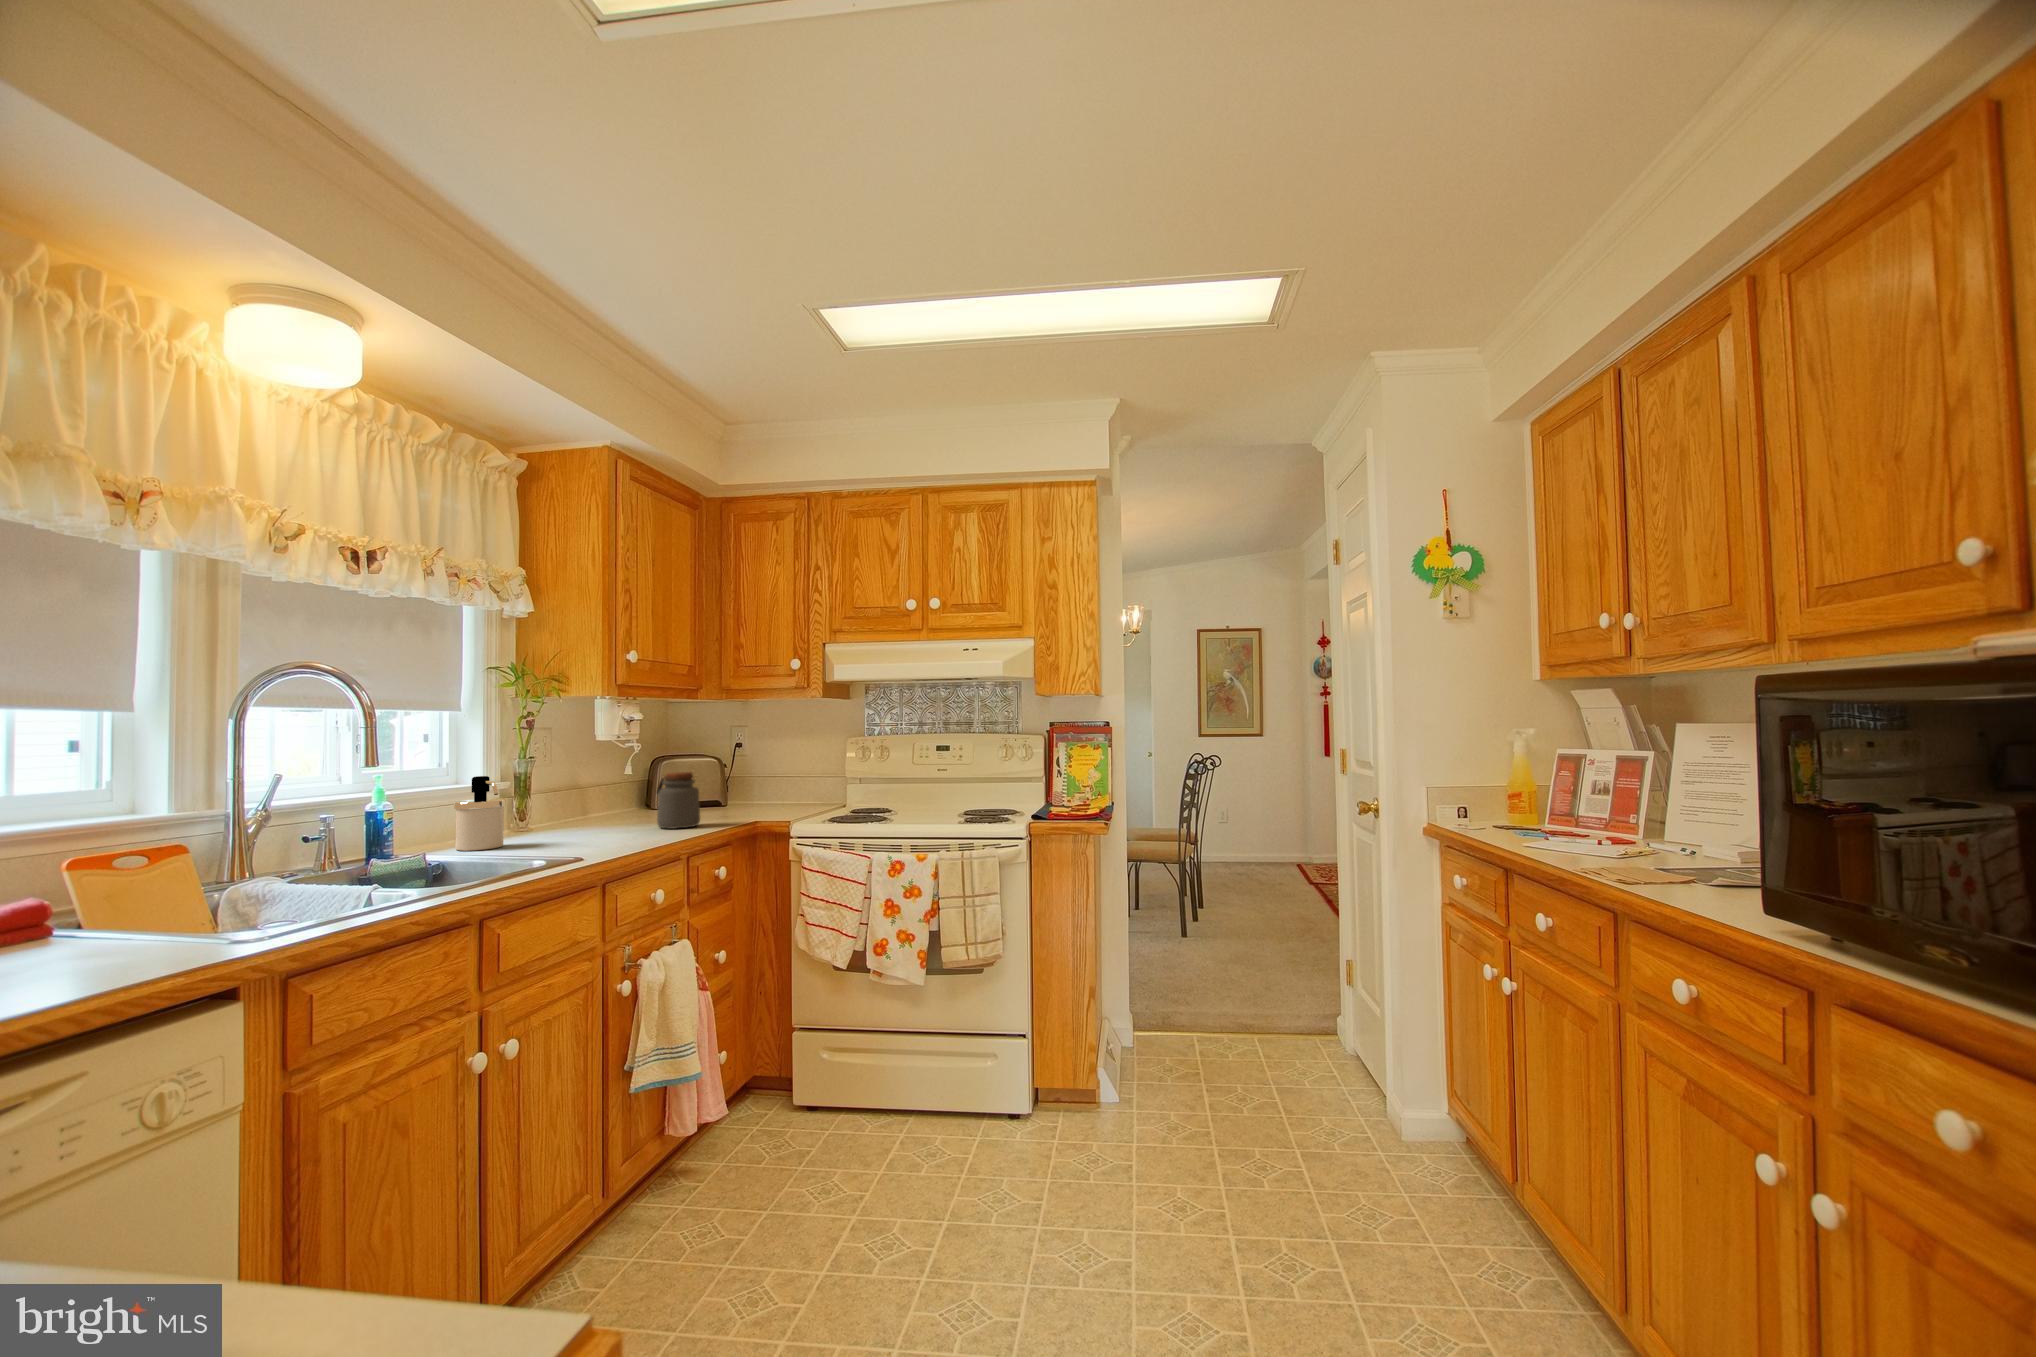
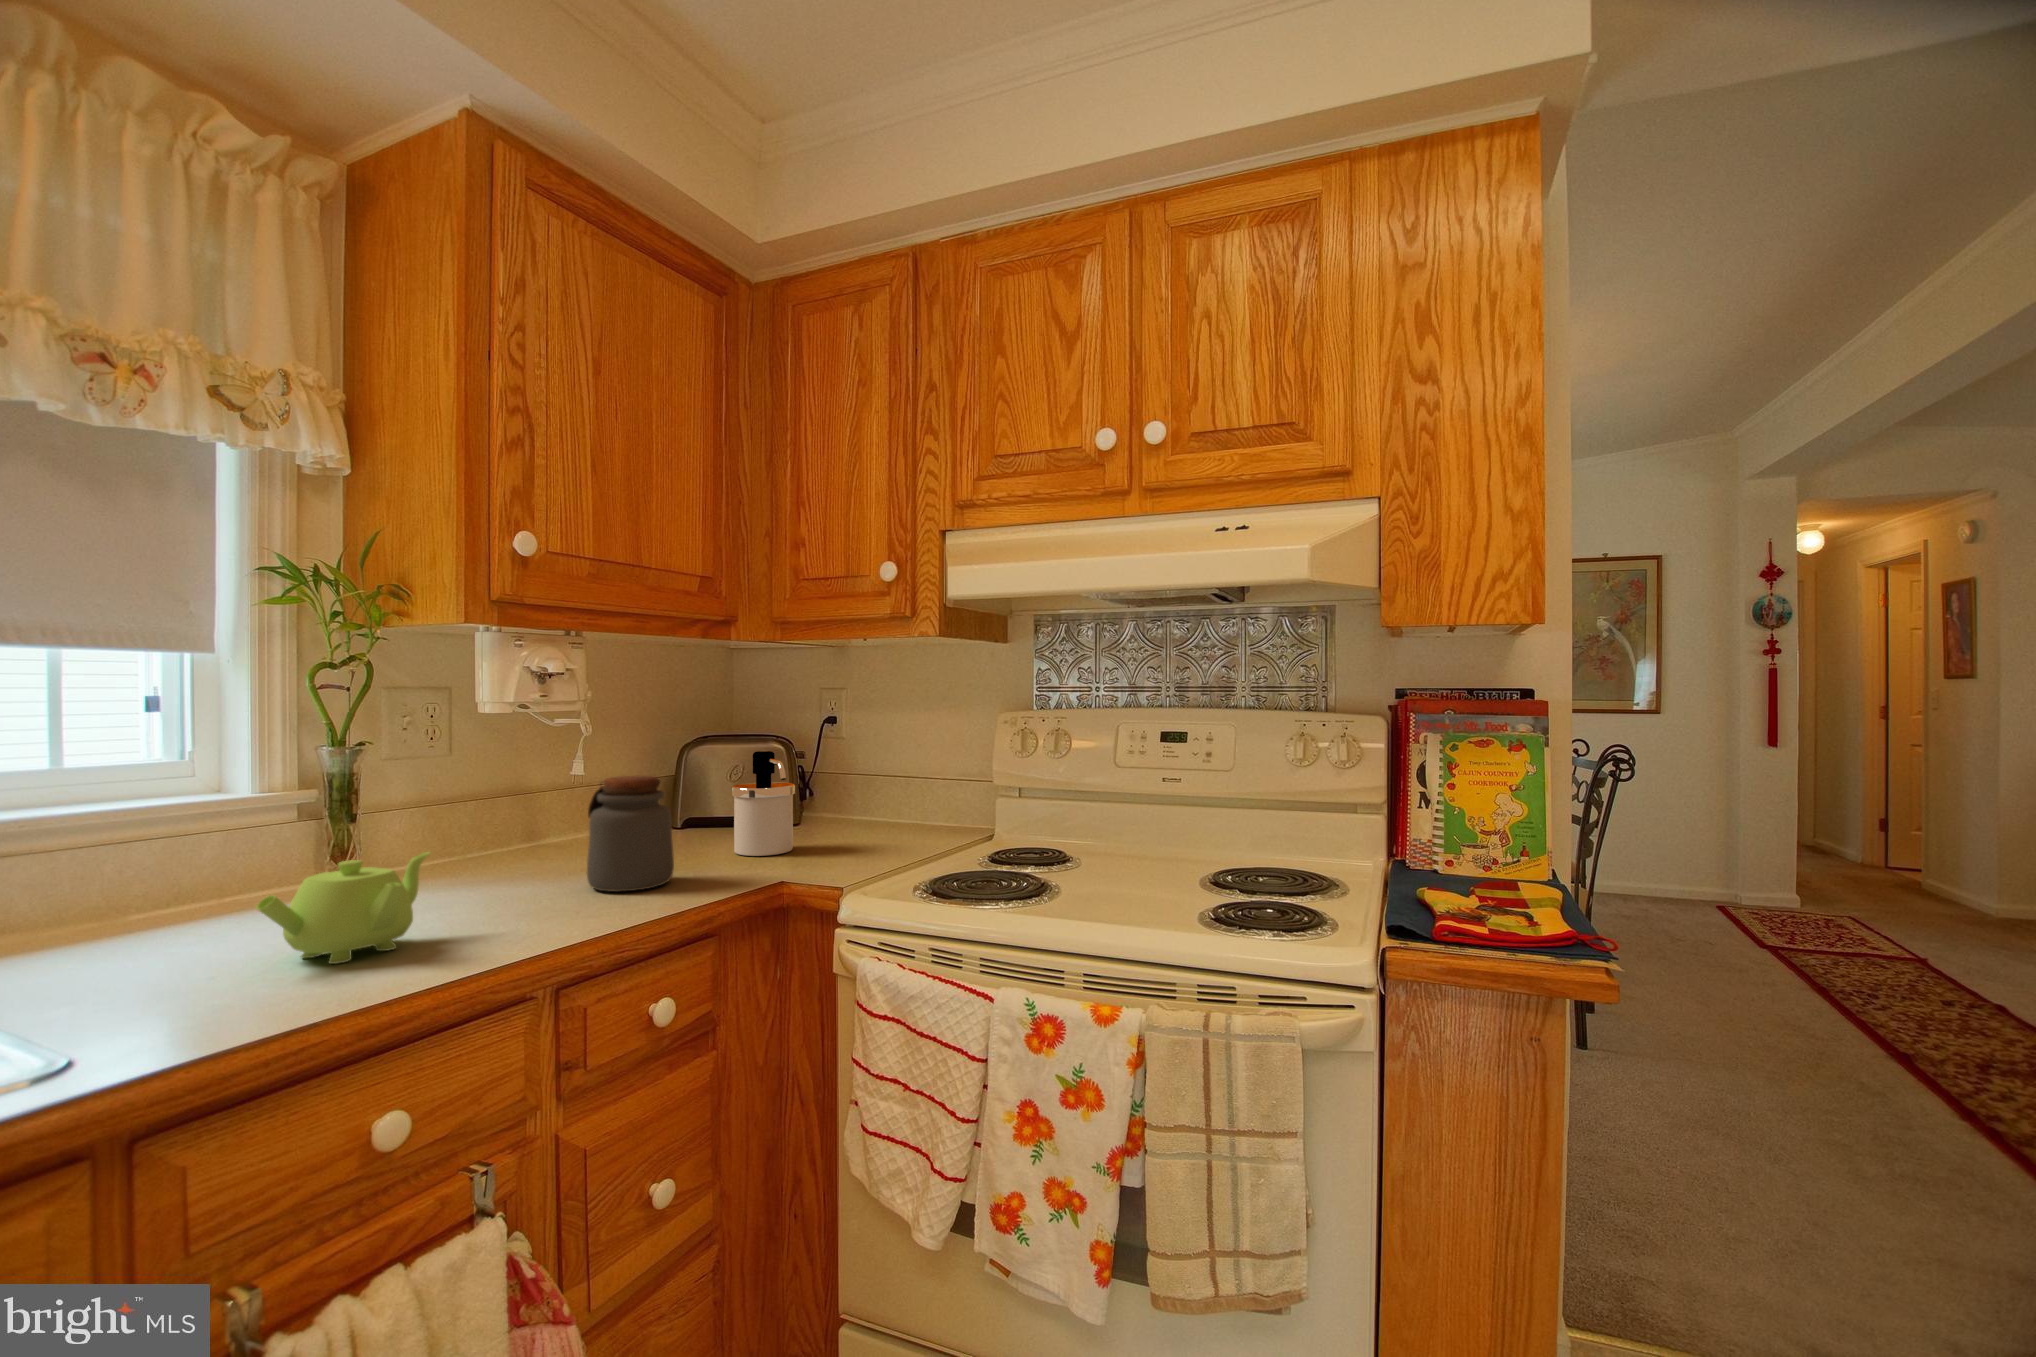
soap dispenser: present [454,776,506,851] -> present [732,751,795,856]
teapot: none [568,804,626,848] -> present [256,852,430,964]

